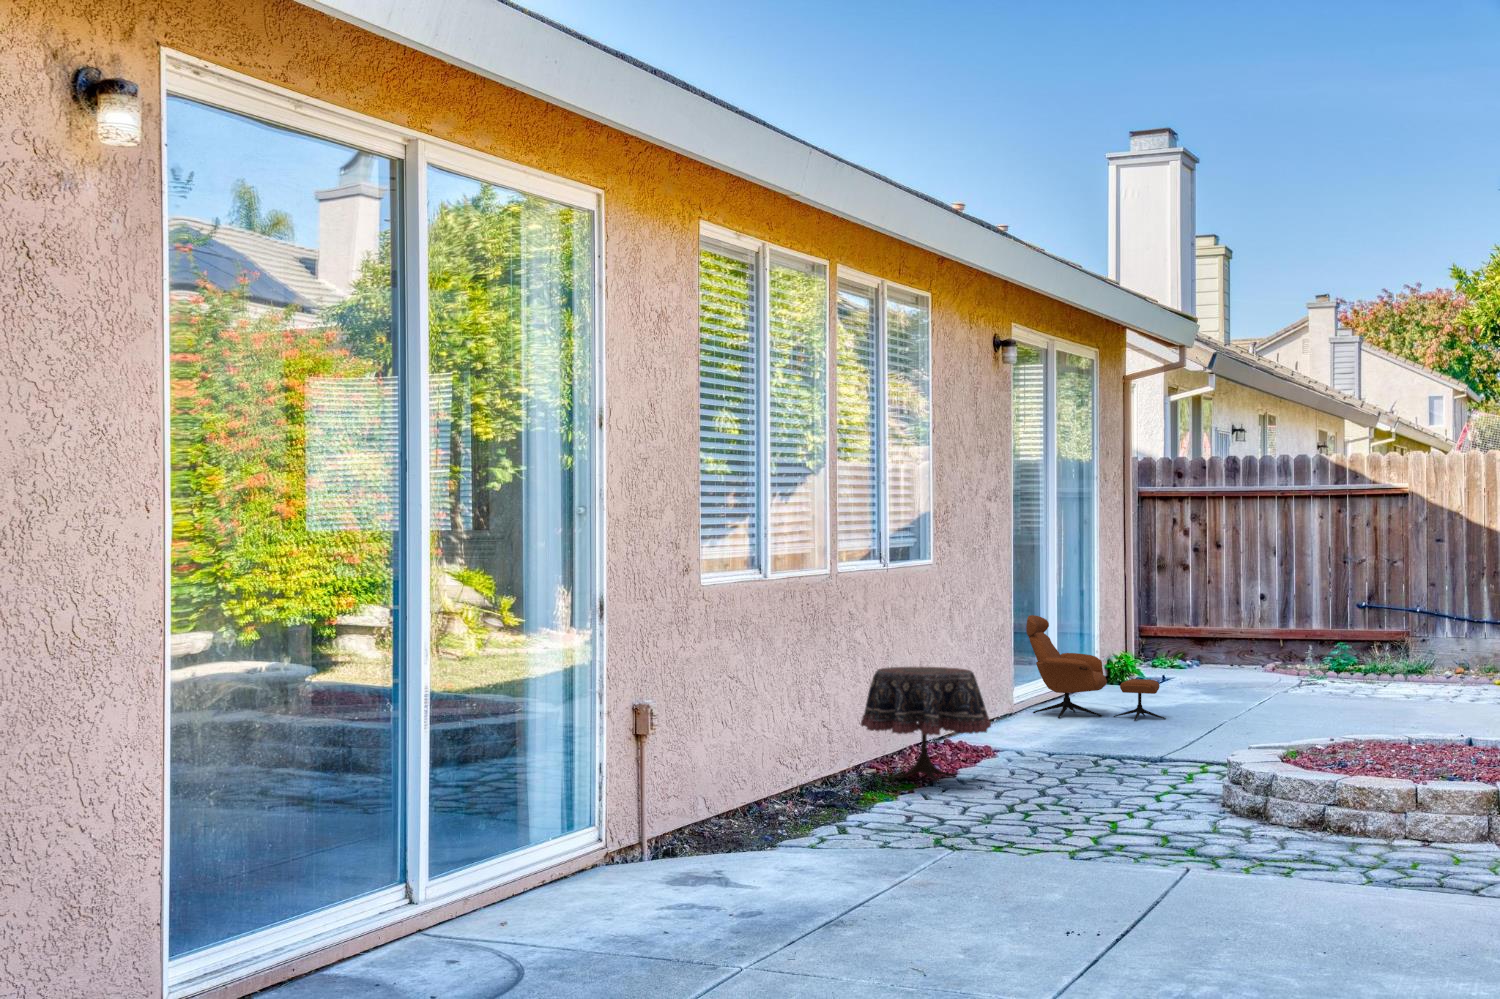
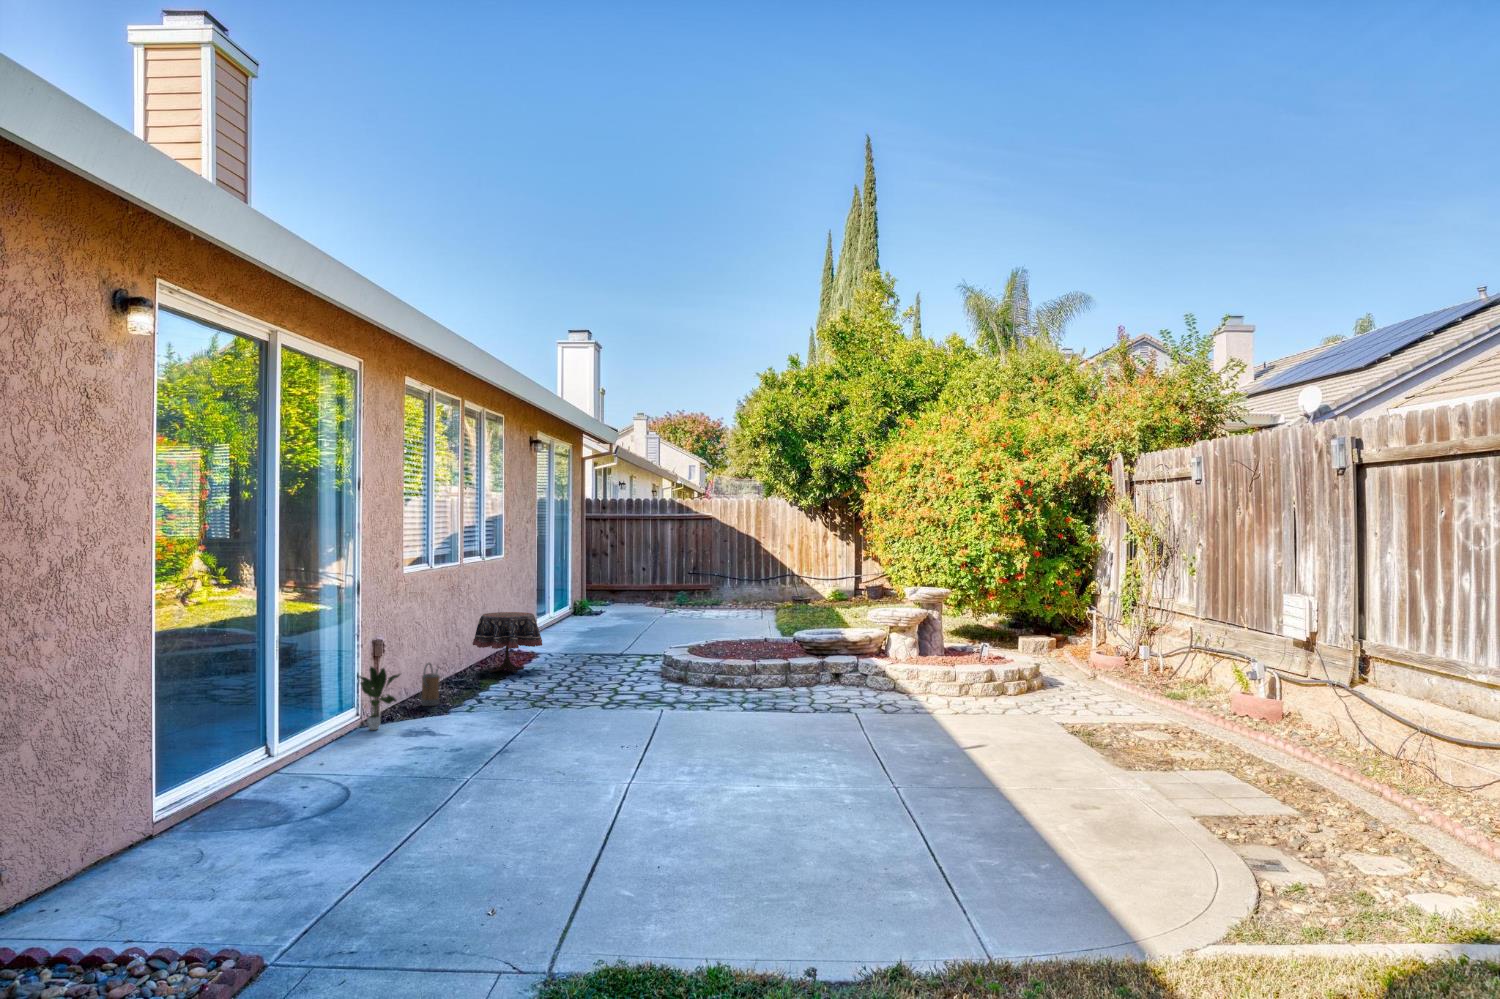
lounge chair: present [1026,615,1166,721] -> none [543,582,613,634]
potted plant: none [620,746,694,859] -> present [357,667,400,730]
watering can: none [746,748,778,828] -> present [421,663,440,706]

